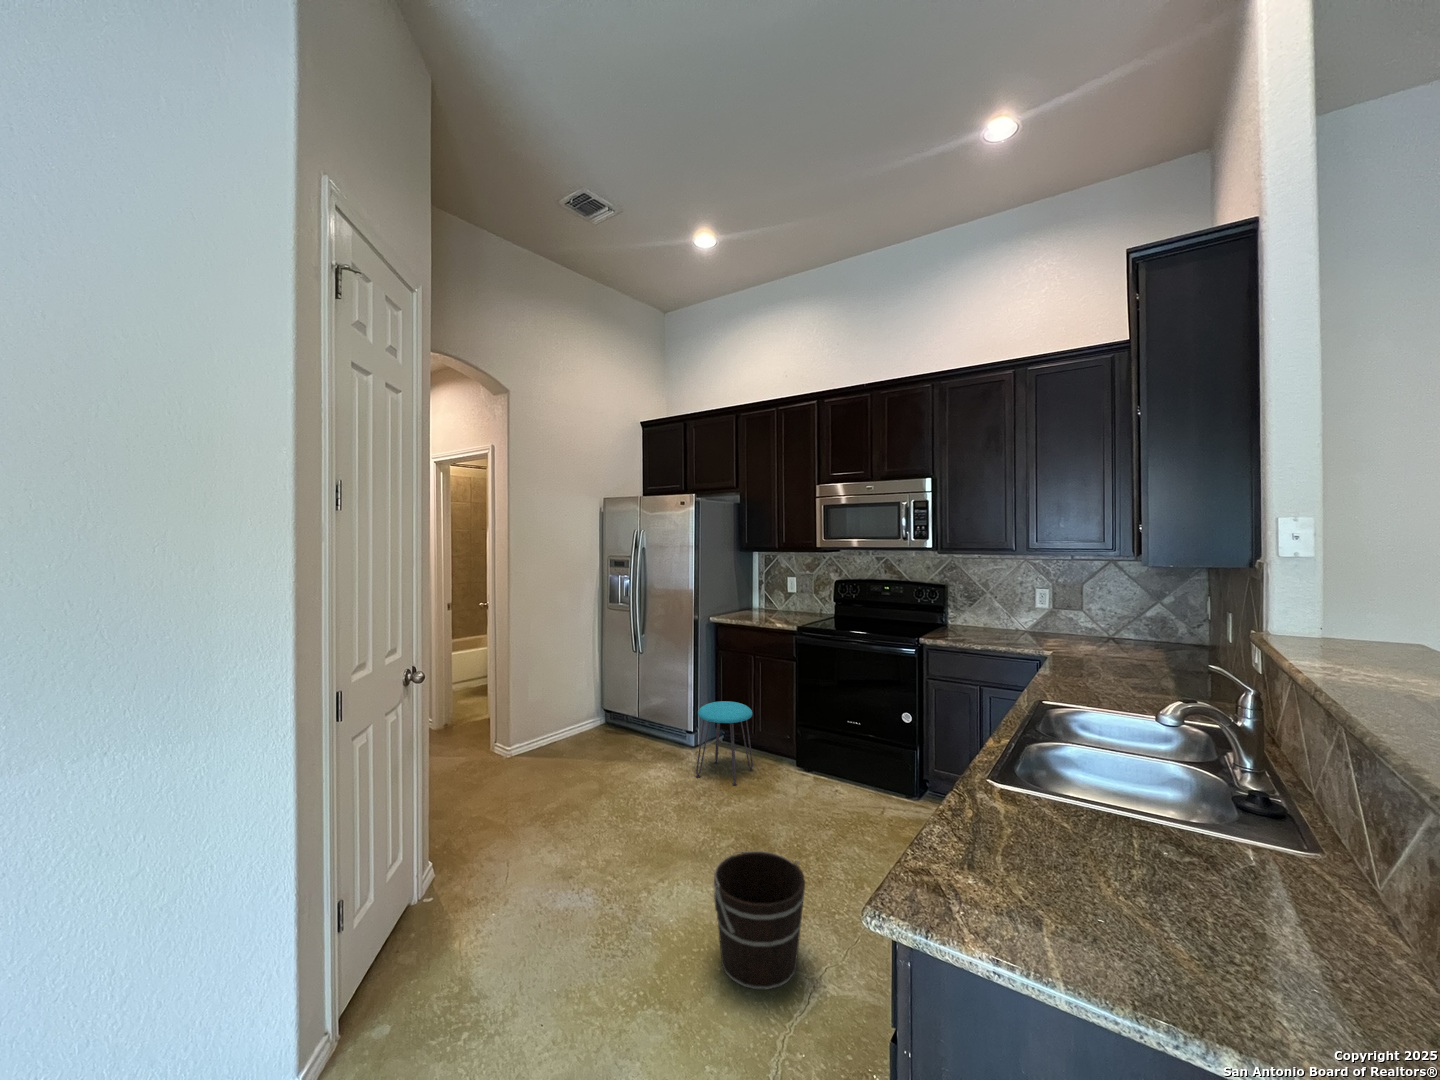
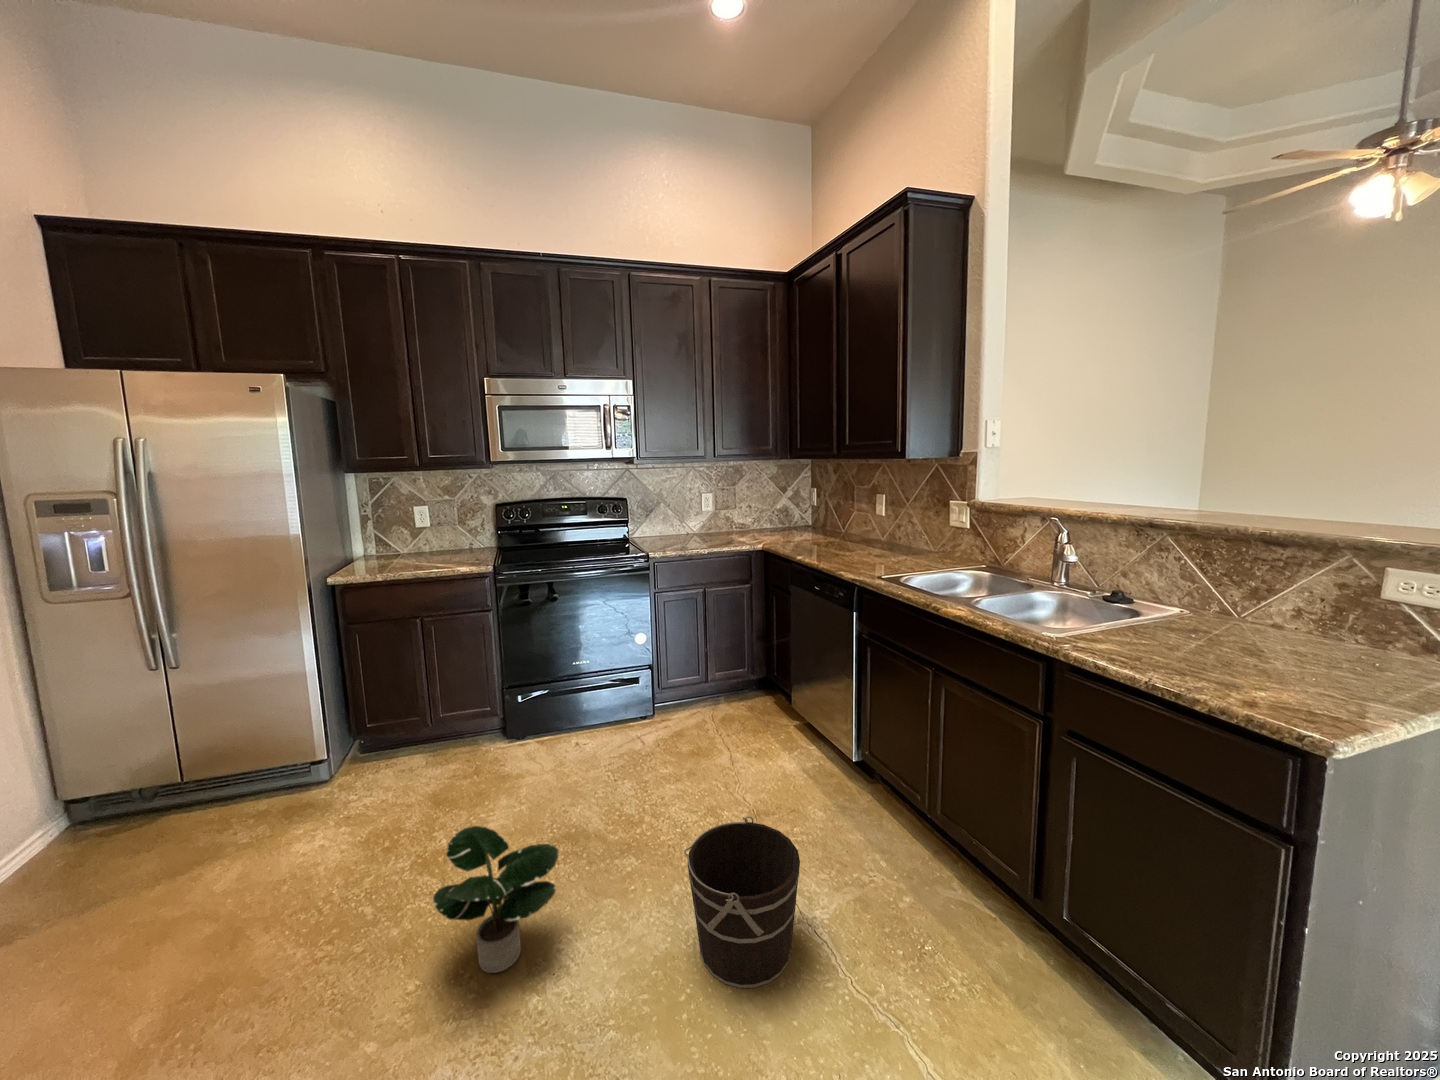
stool: present [696,701,753,785] -> none [372,689,463,817]
potted plant: none [621,776,695,873] -> present [433,826,559,973]

